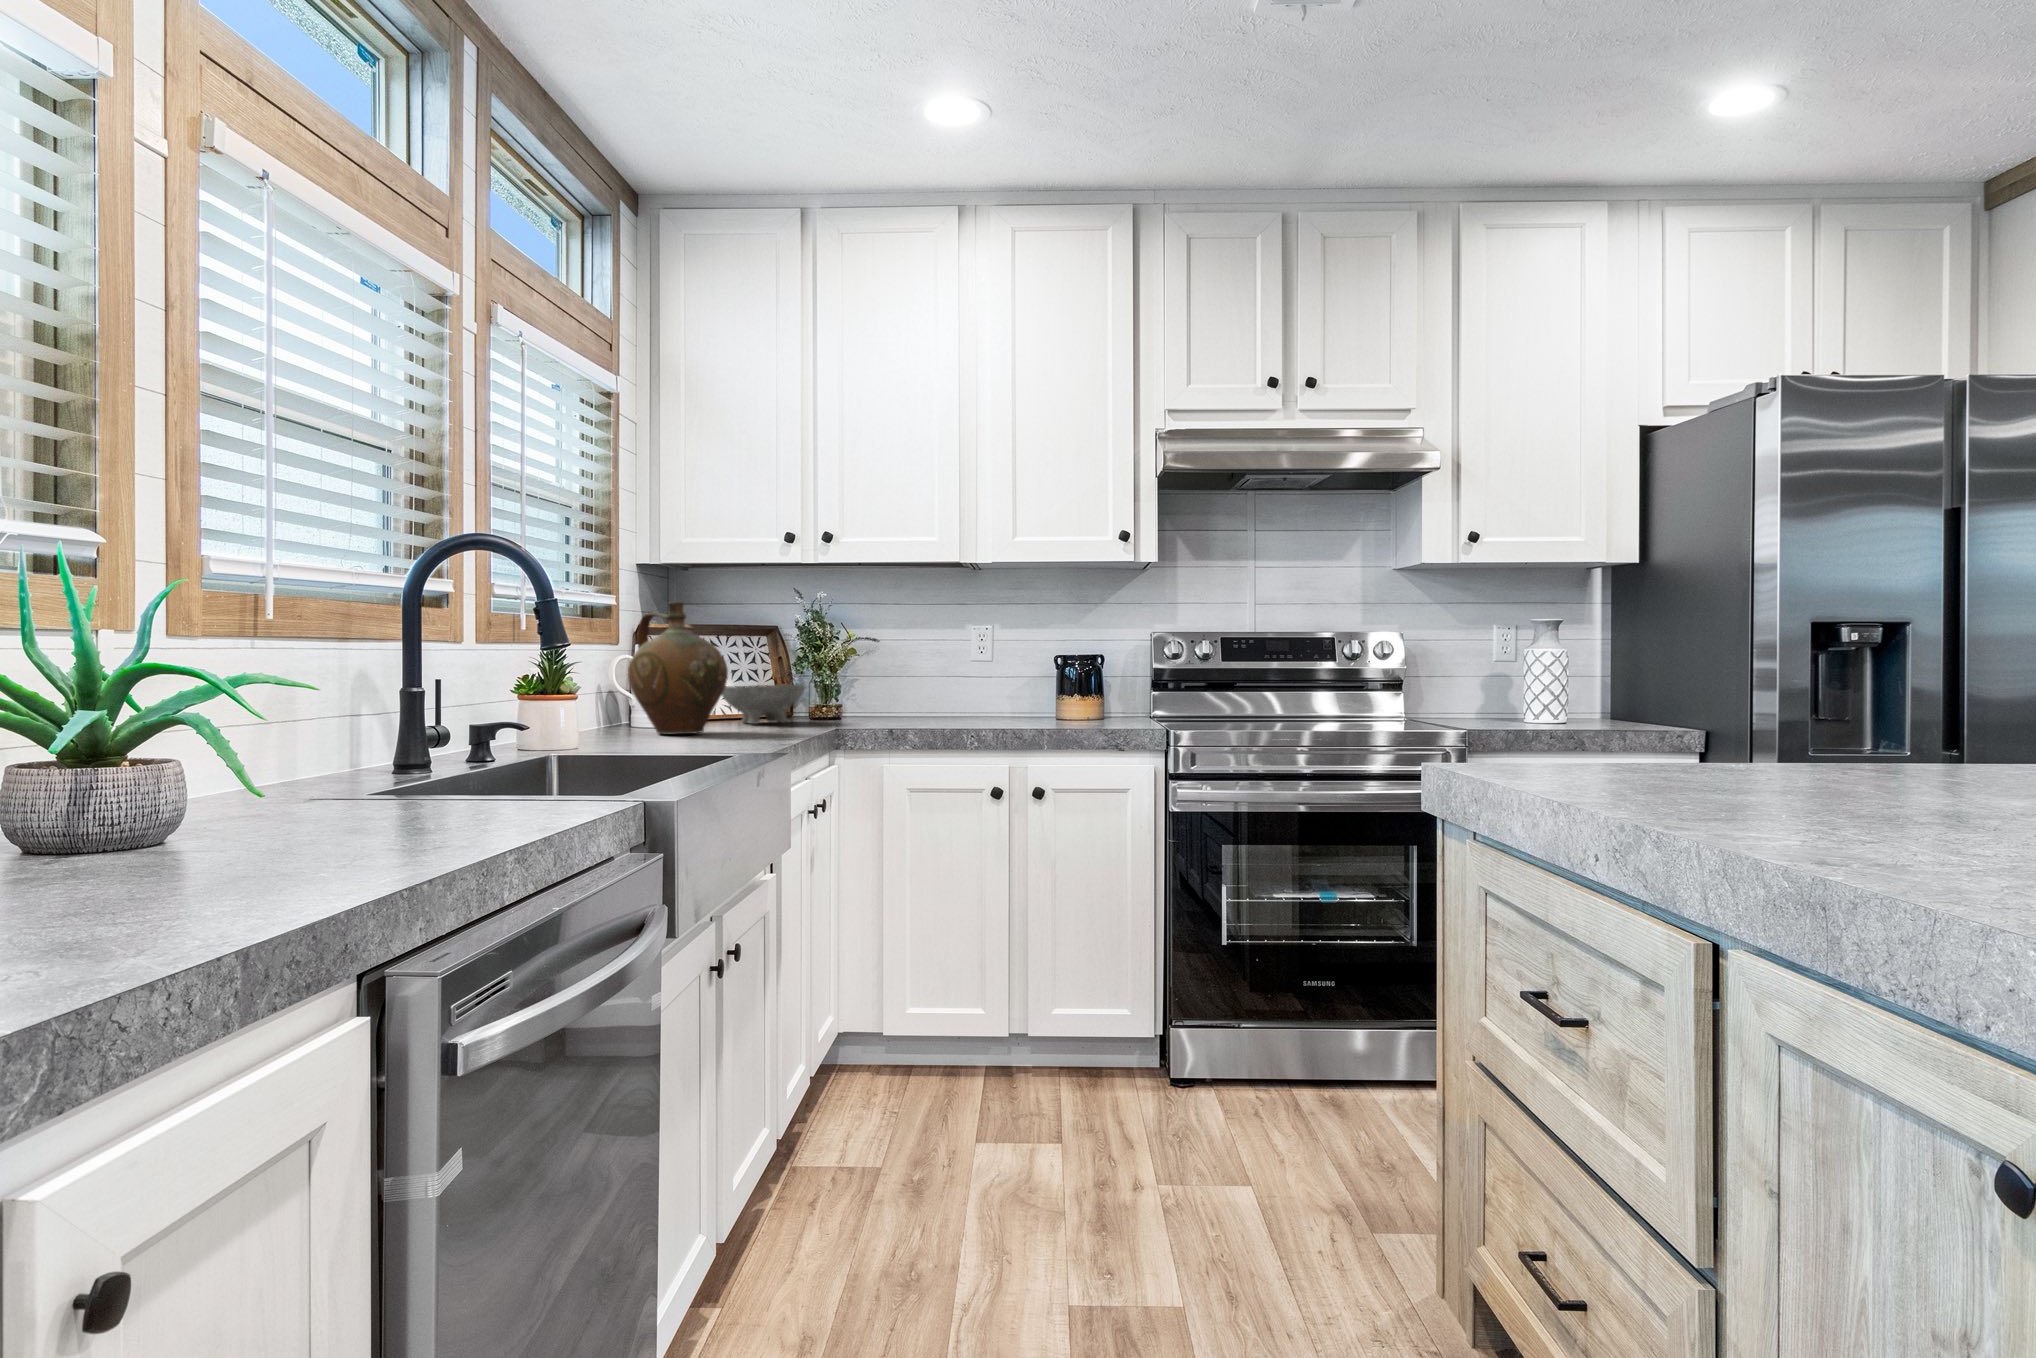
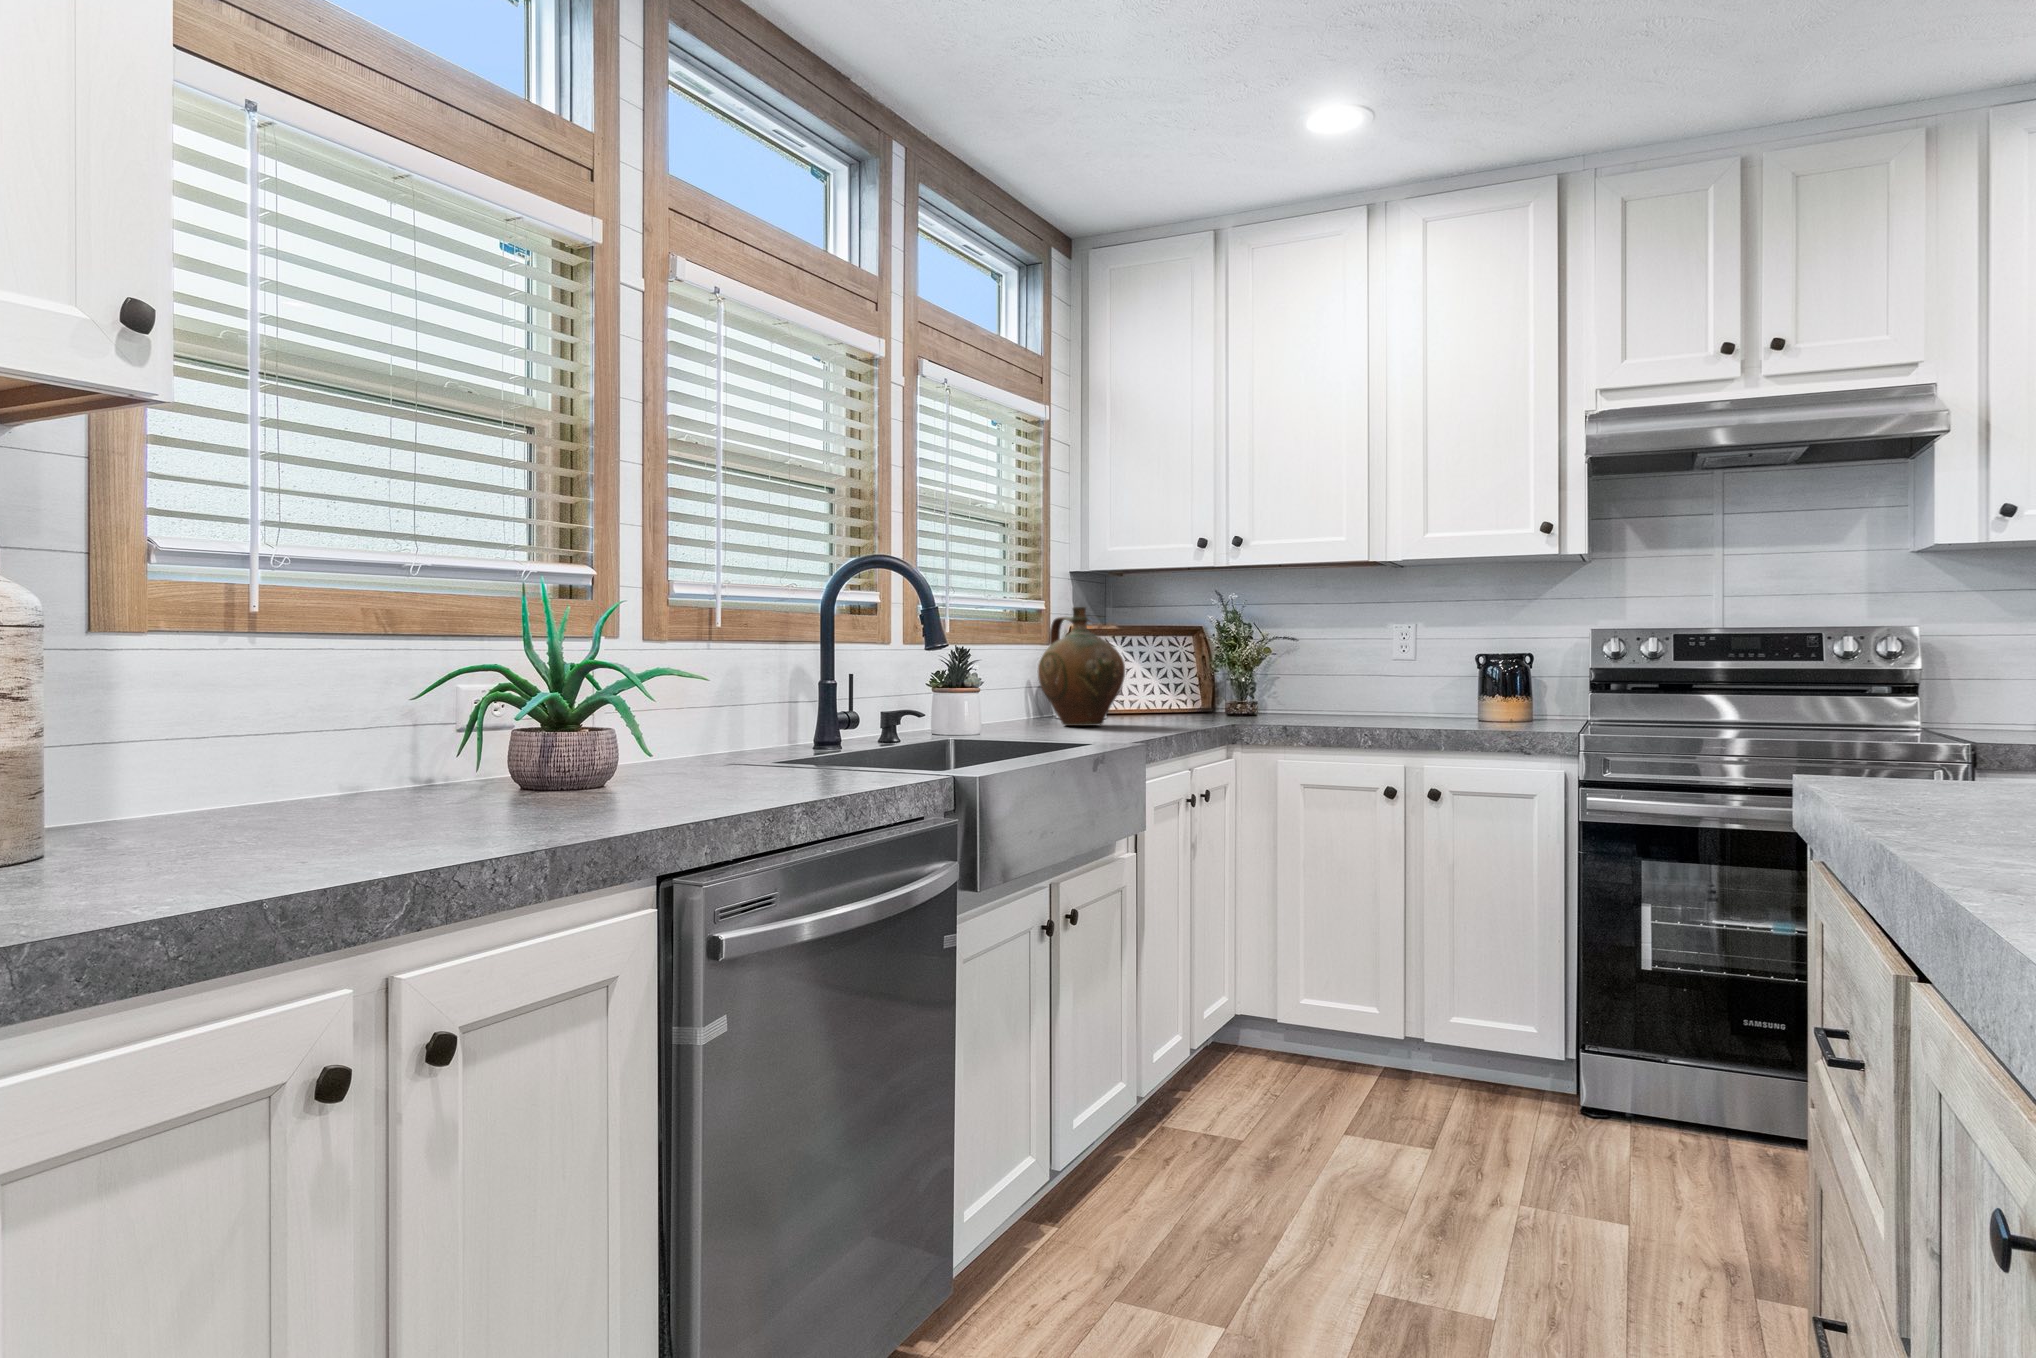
bowl: present [722,685,805,724] -> none [1133,682,1212,718]

